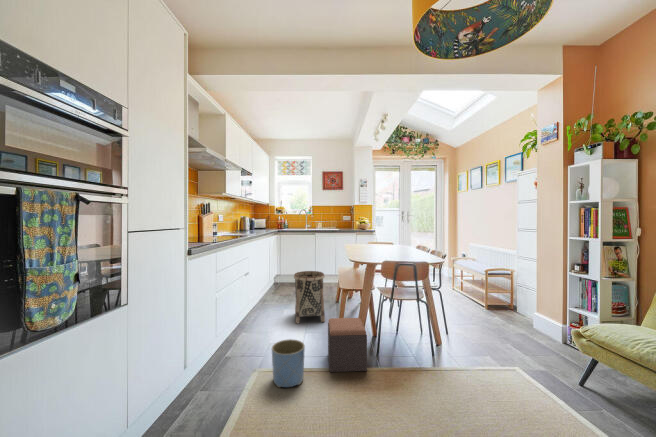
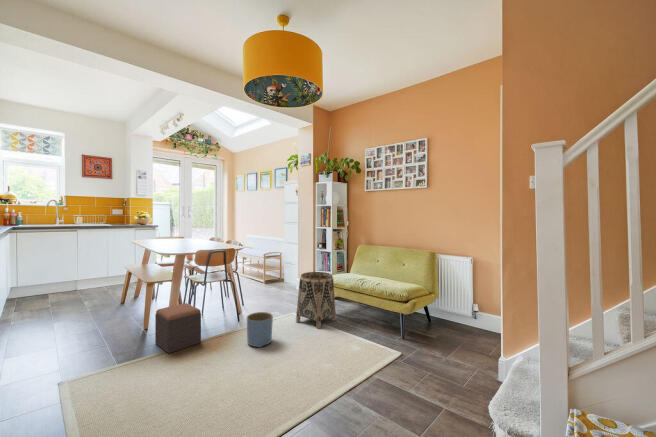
basket: present [294,271,325,323] -> present [296,272,336,329]
planter: present [272,339,305,387] -> present [247,312,273,347]

